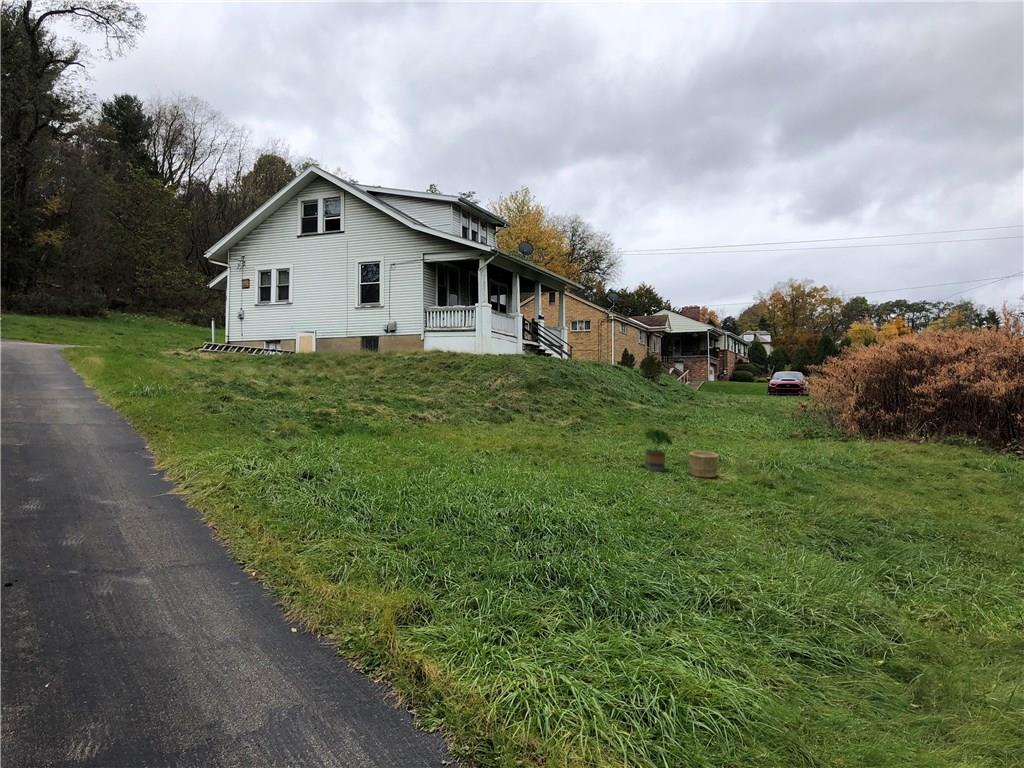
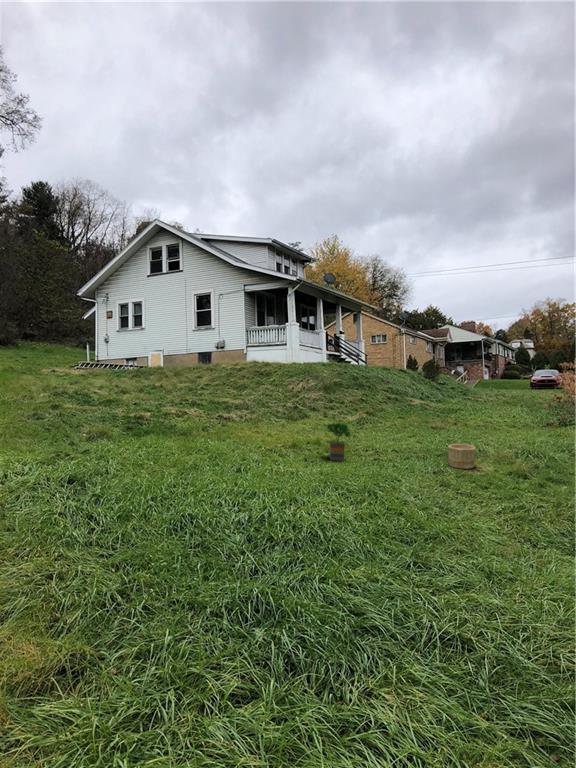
potted tree: present [645,430,672,471] -> present [327,423,350,461]

